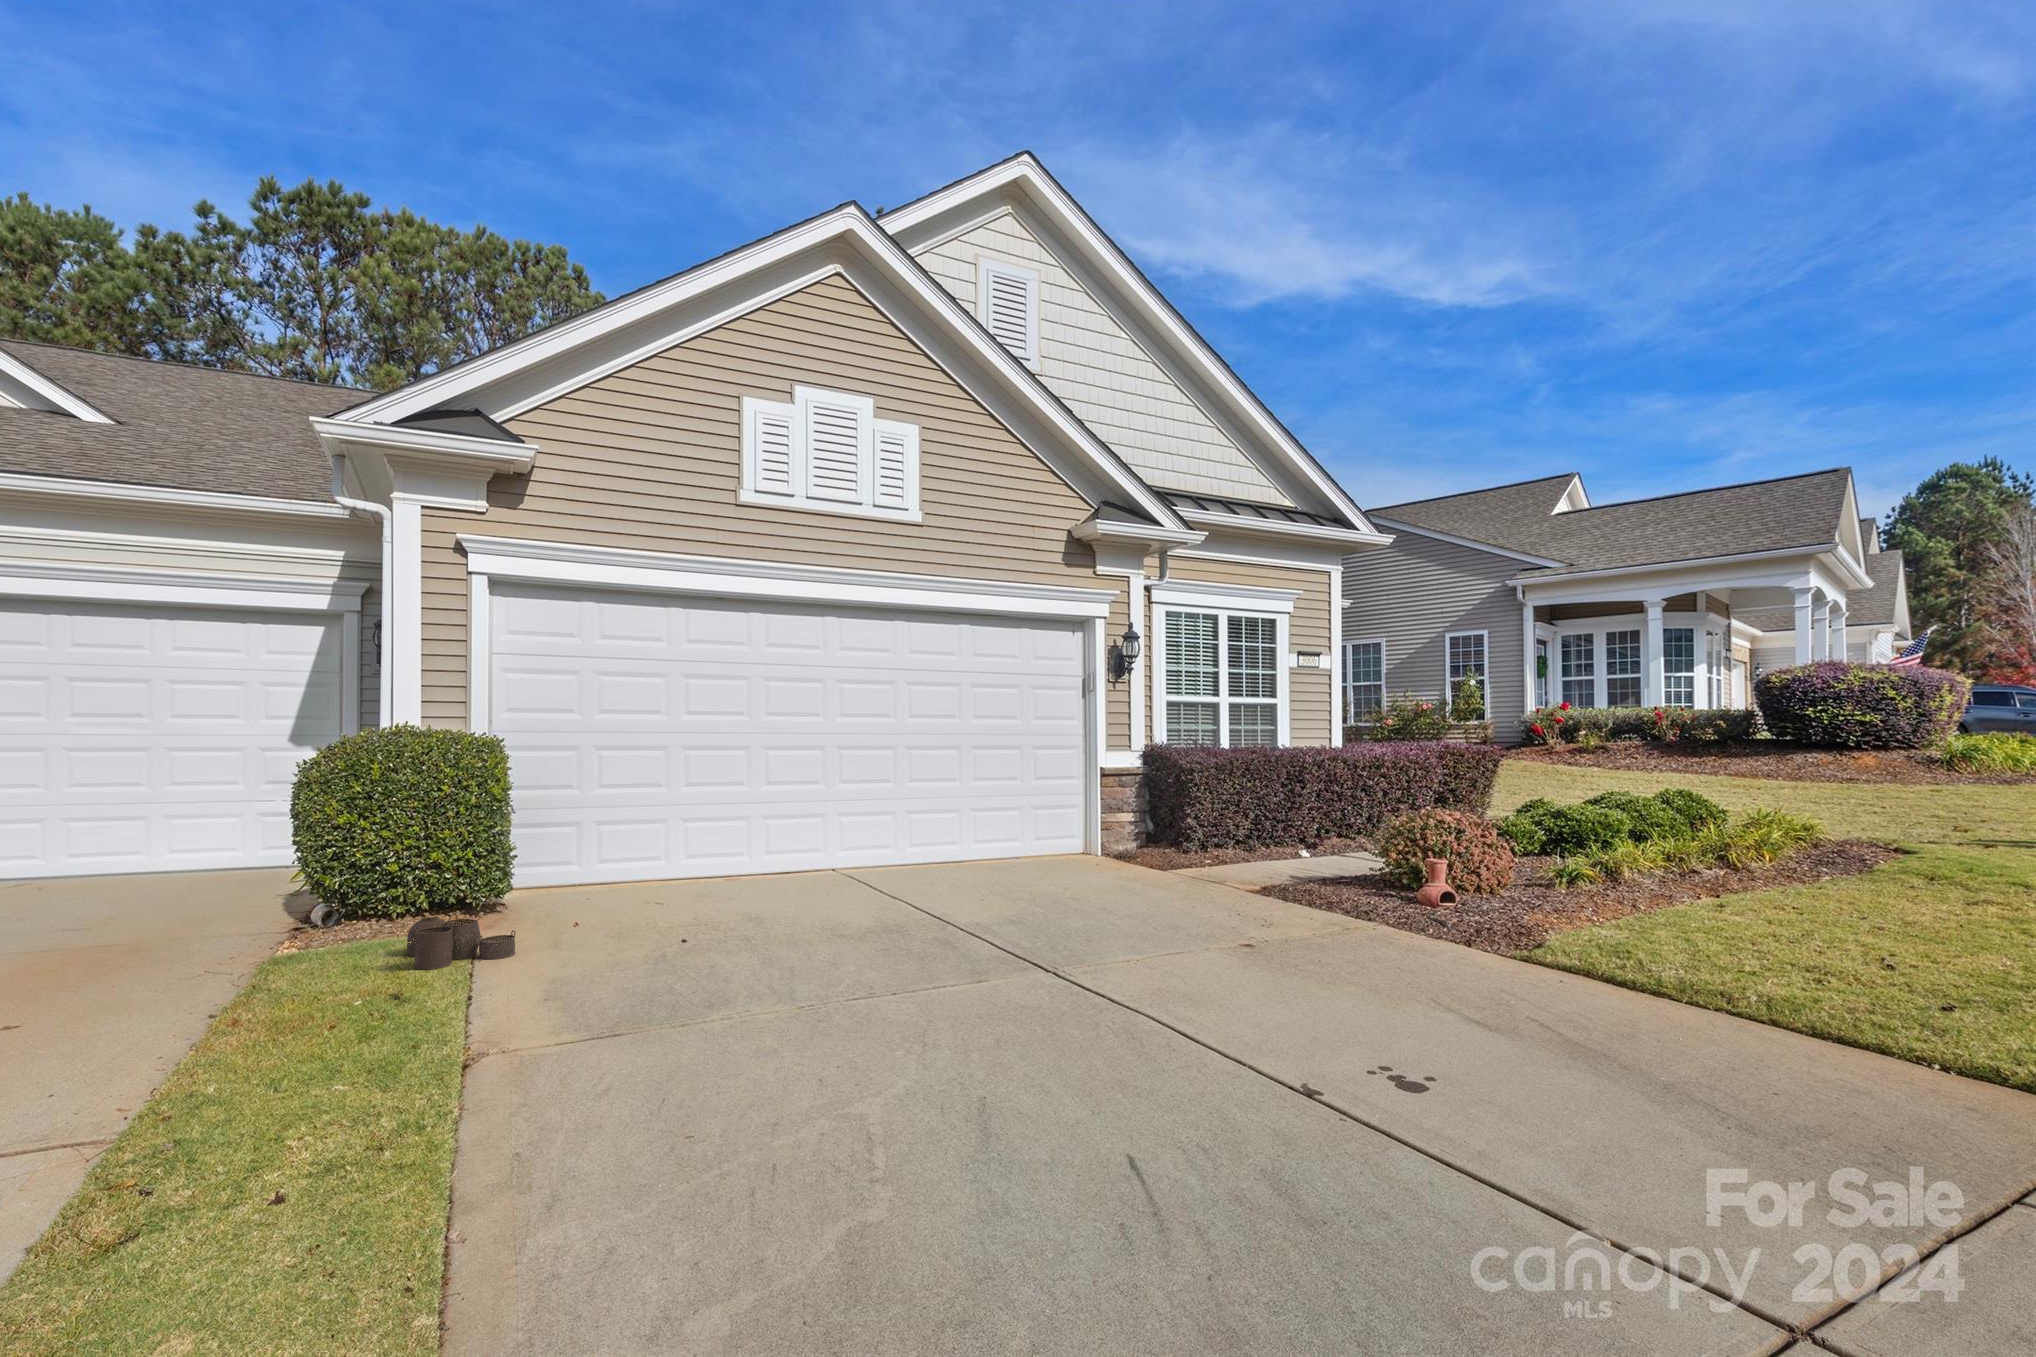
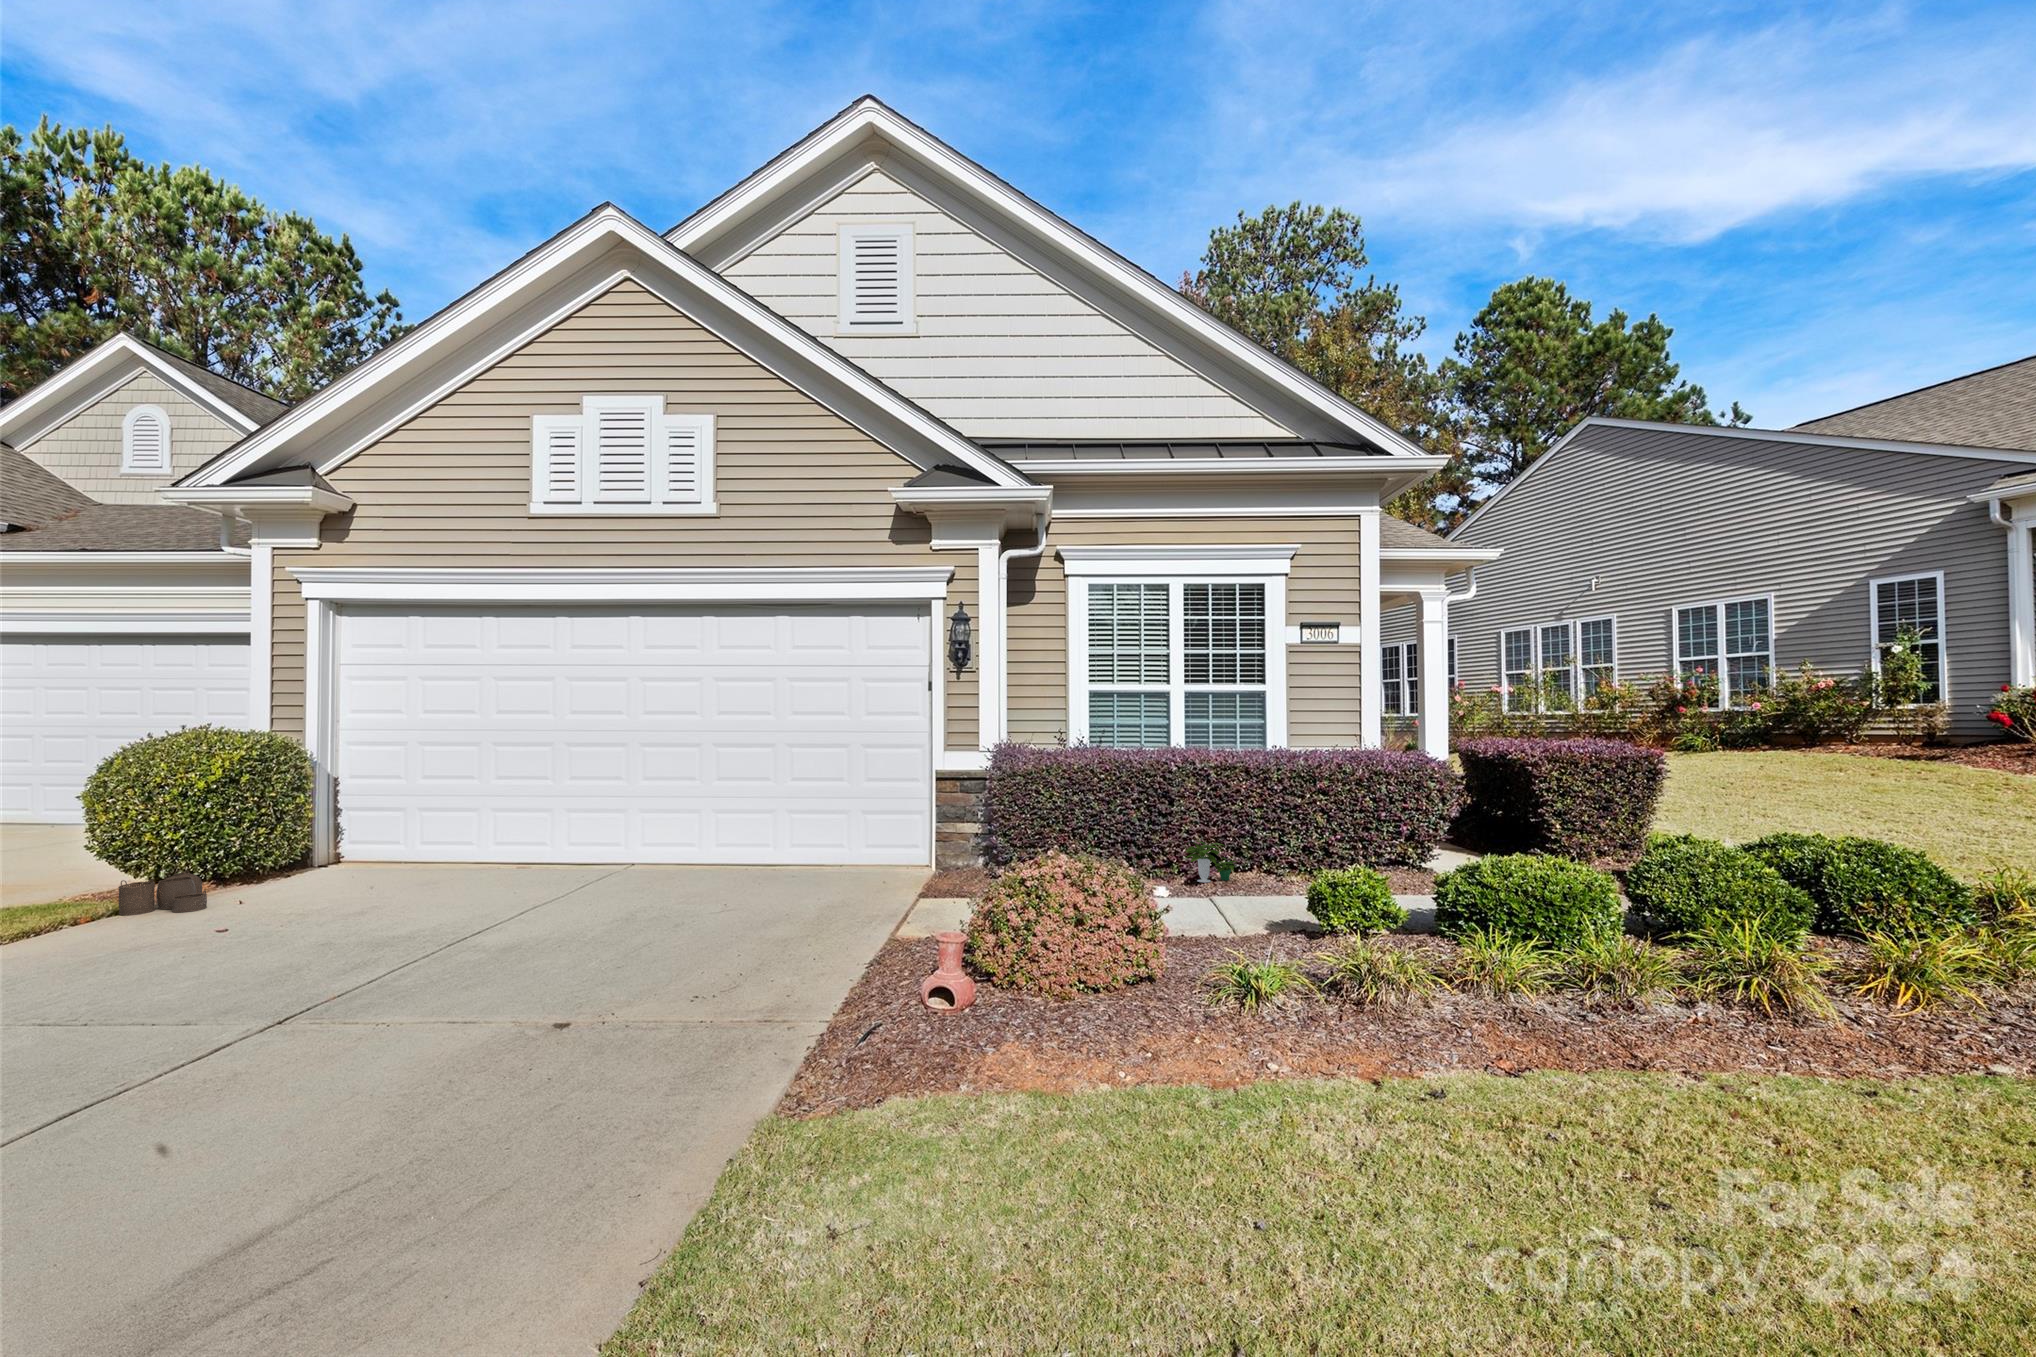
potted plant: none [1309,816,1345,847] -> present [1186,840,1236,883]

